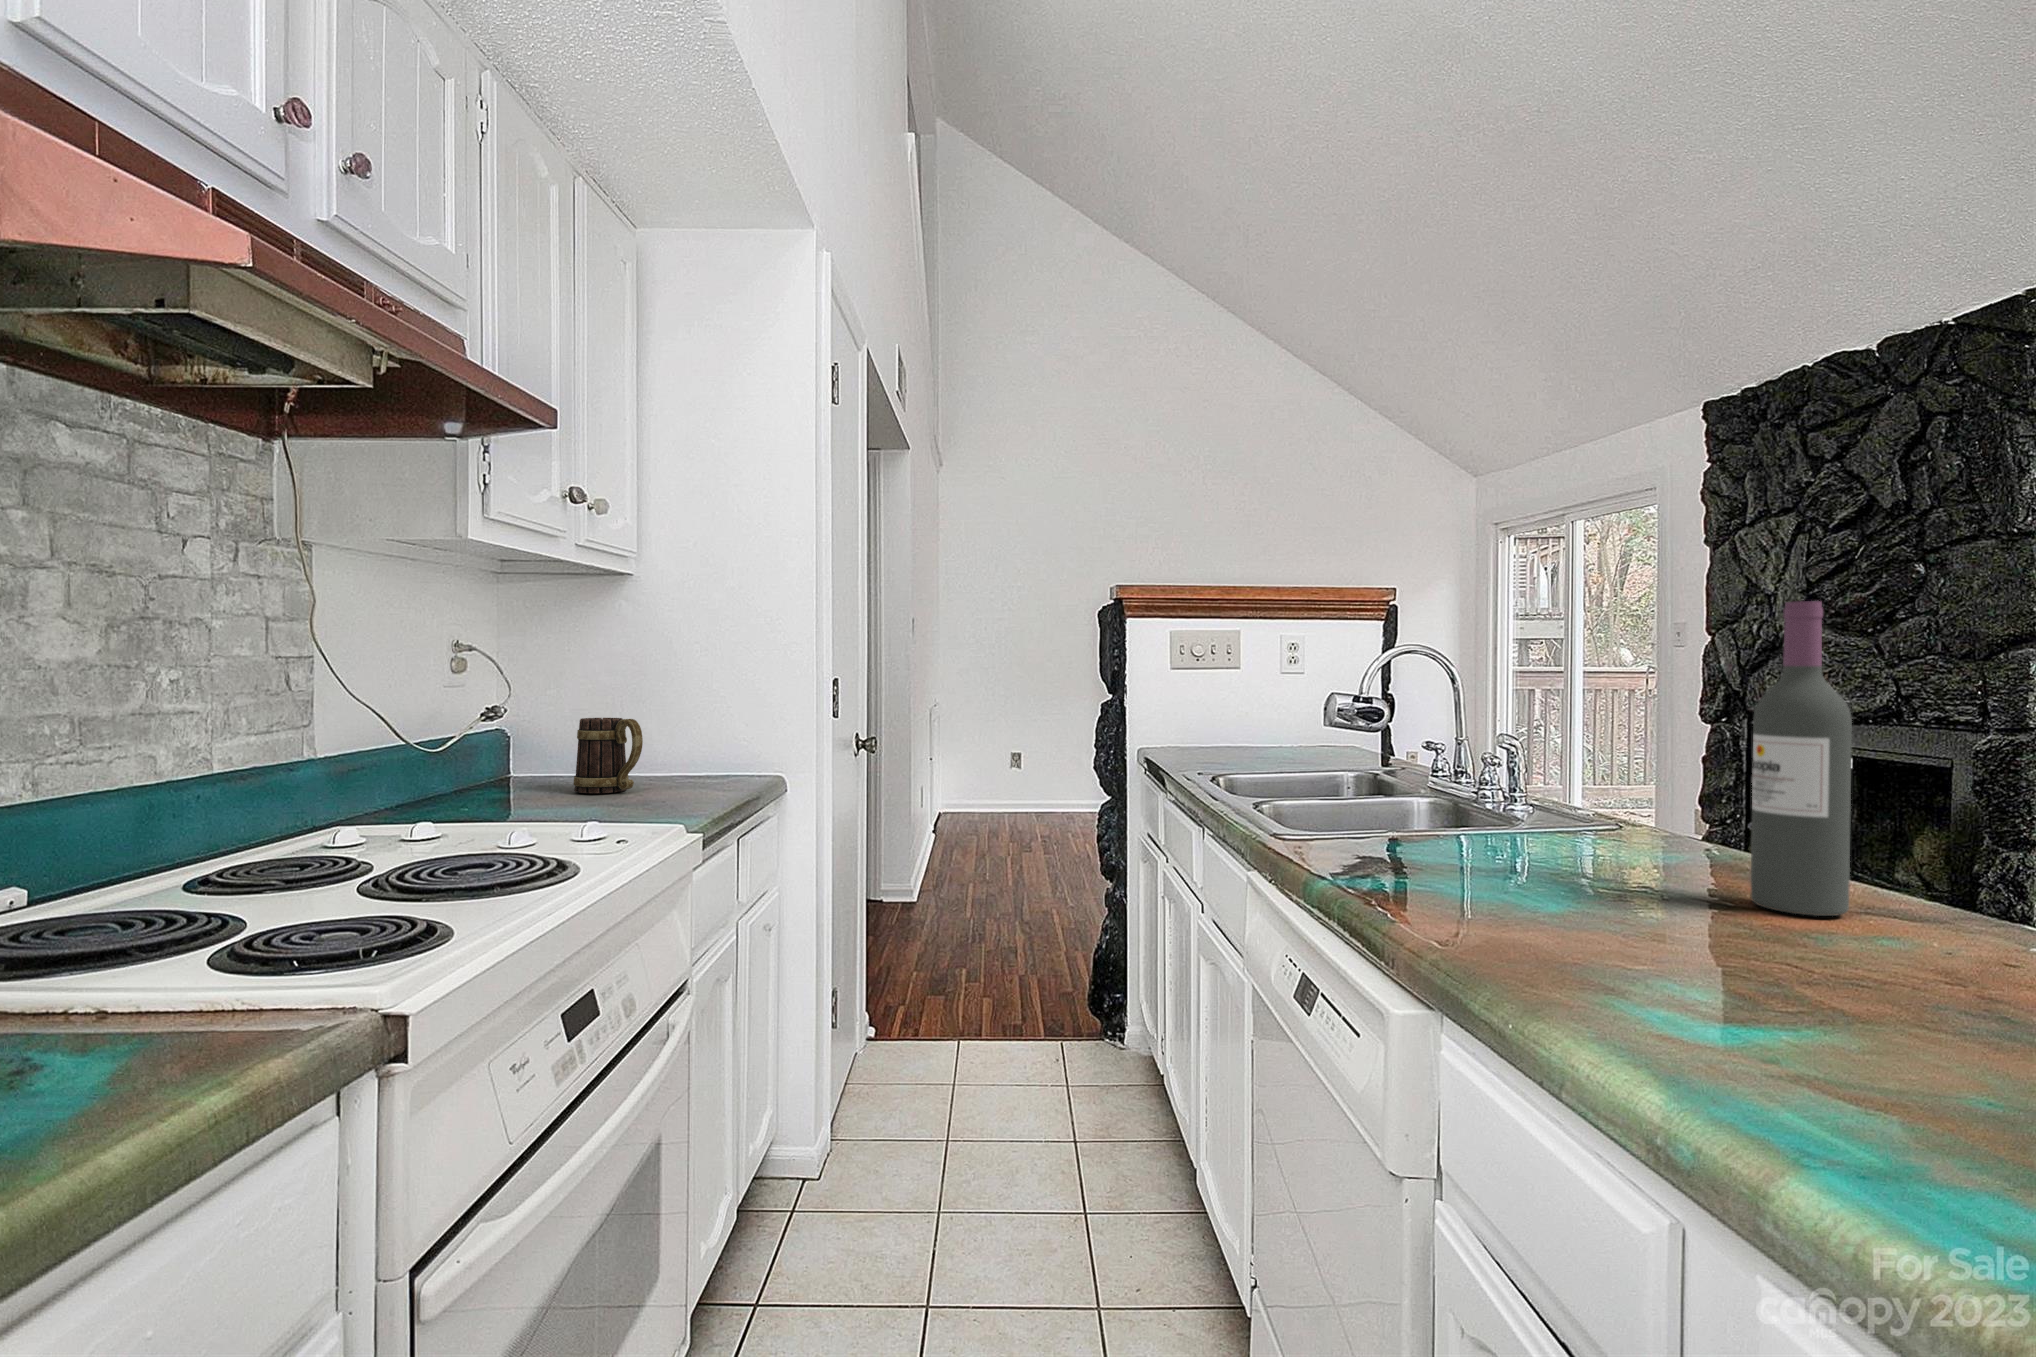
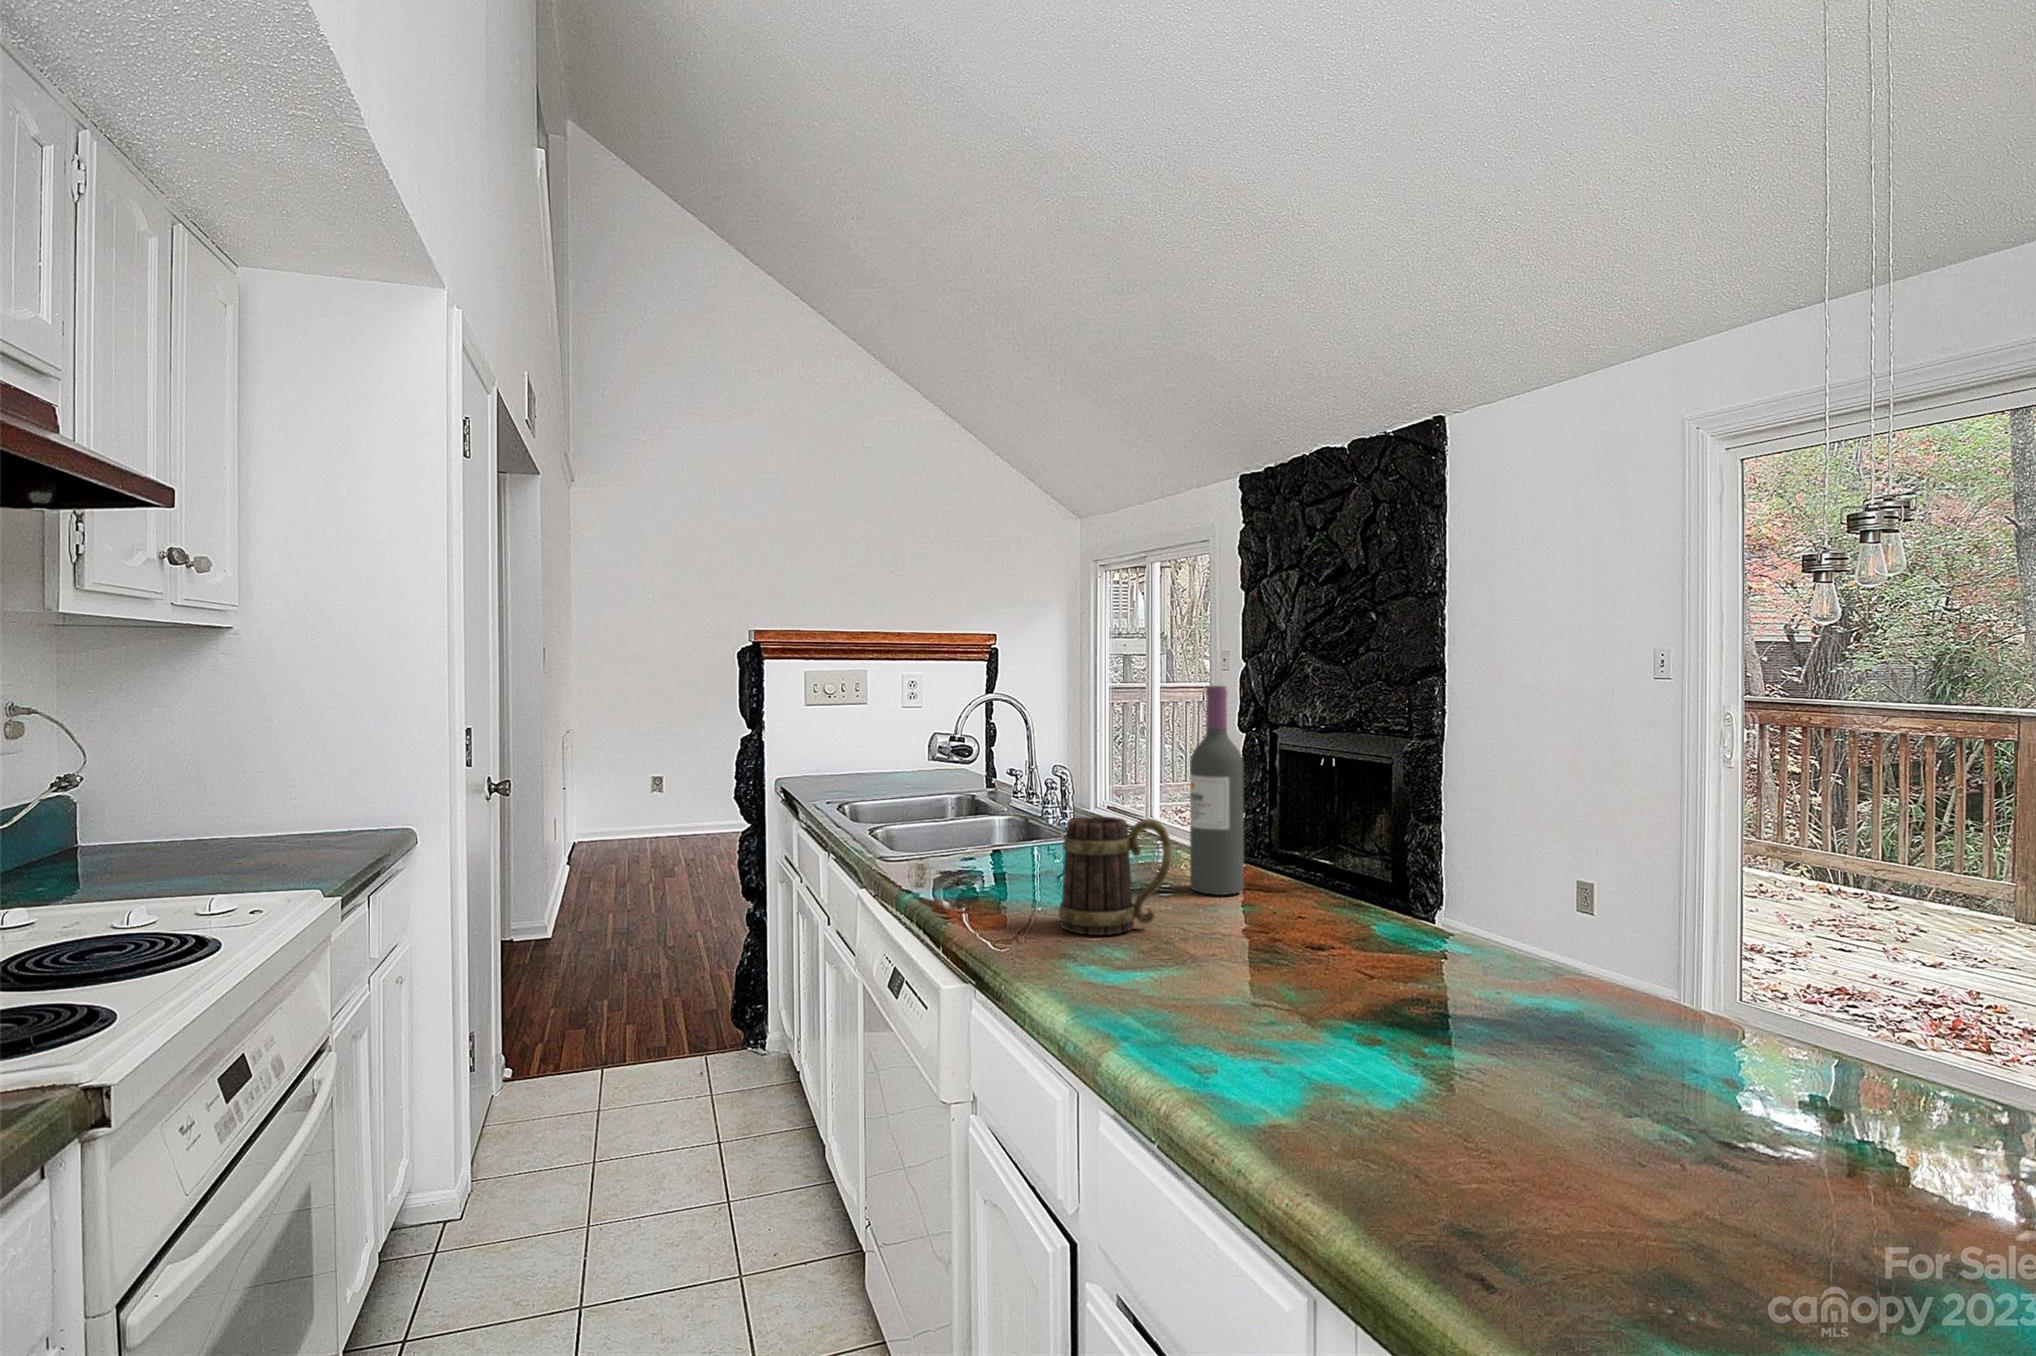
mug: present [573,718,643,793] -> present [1059,816,1172,935]

